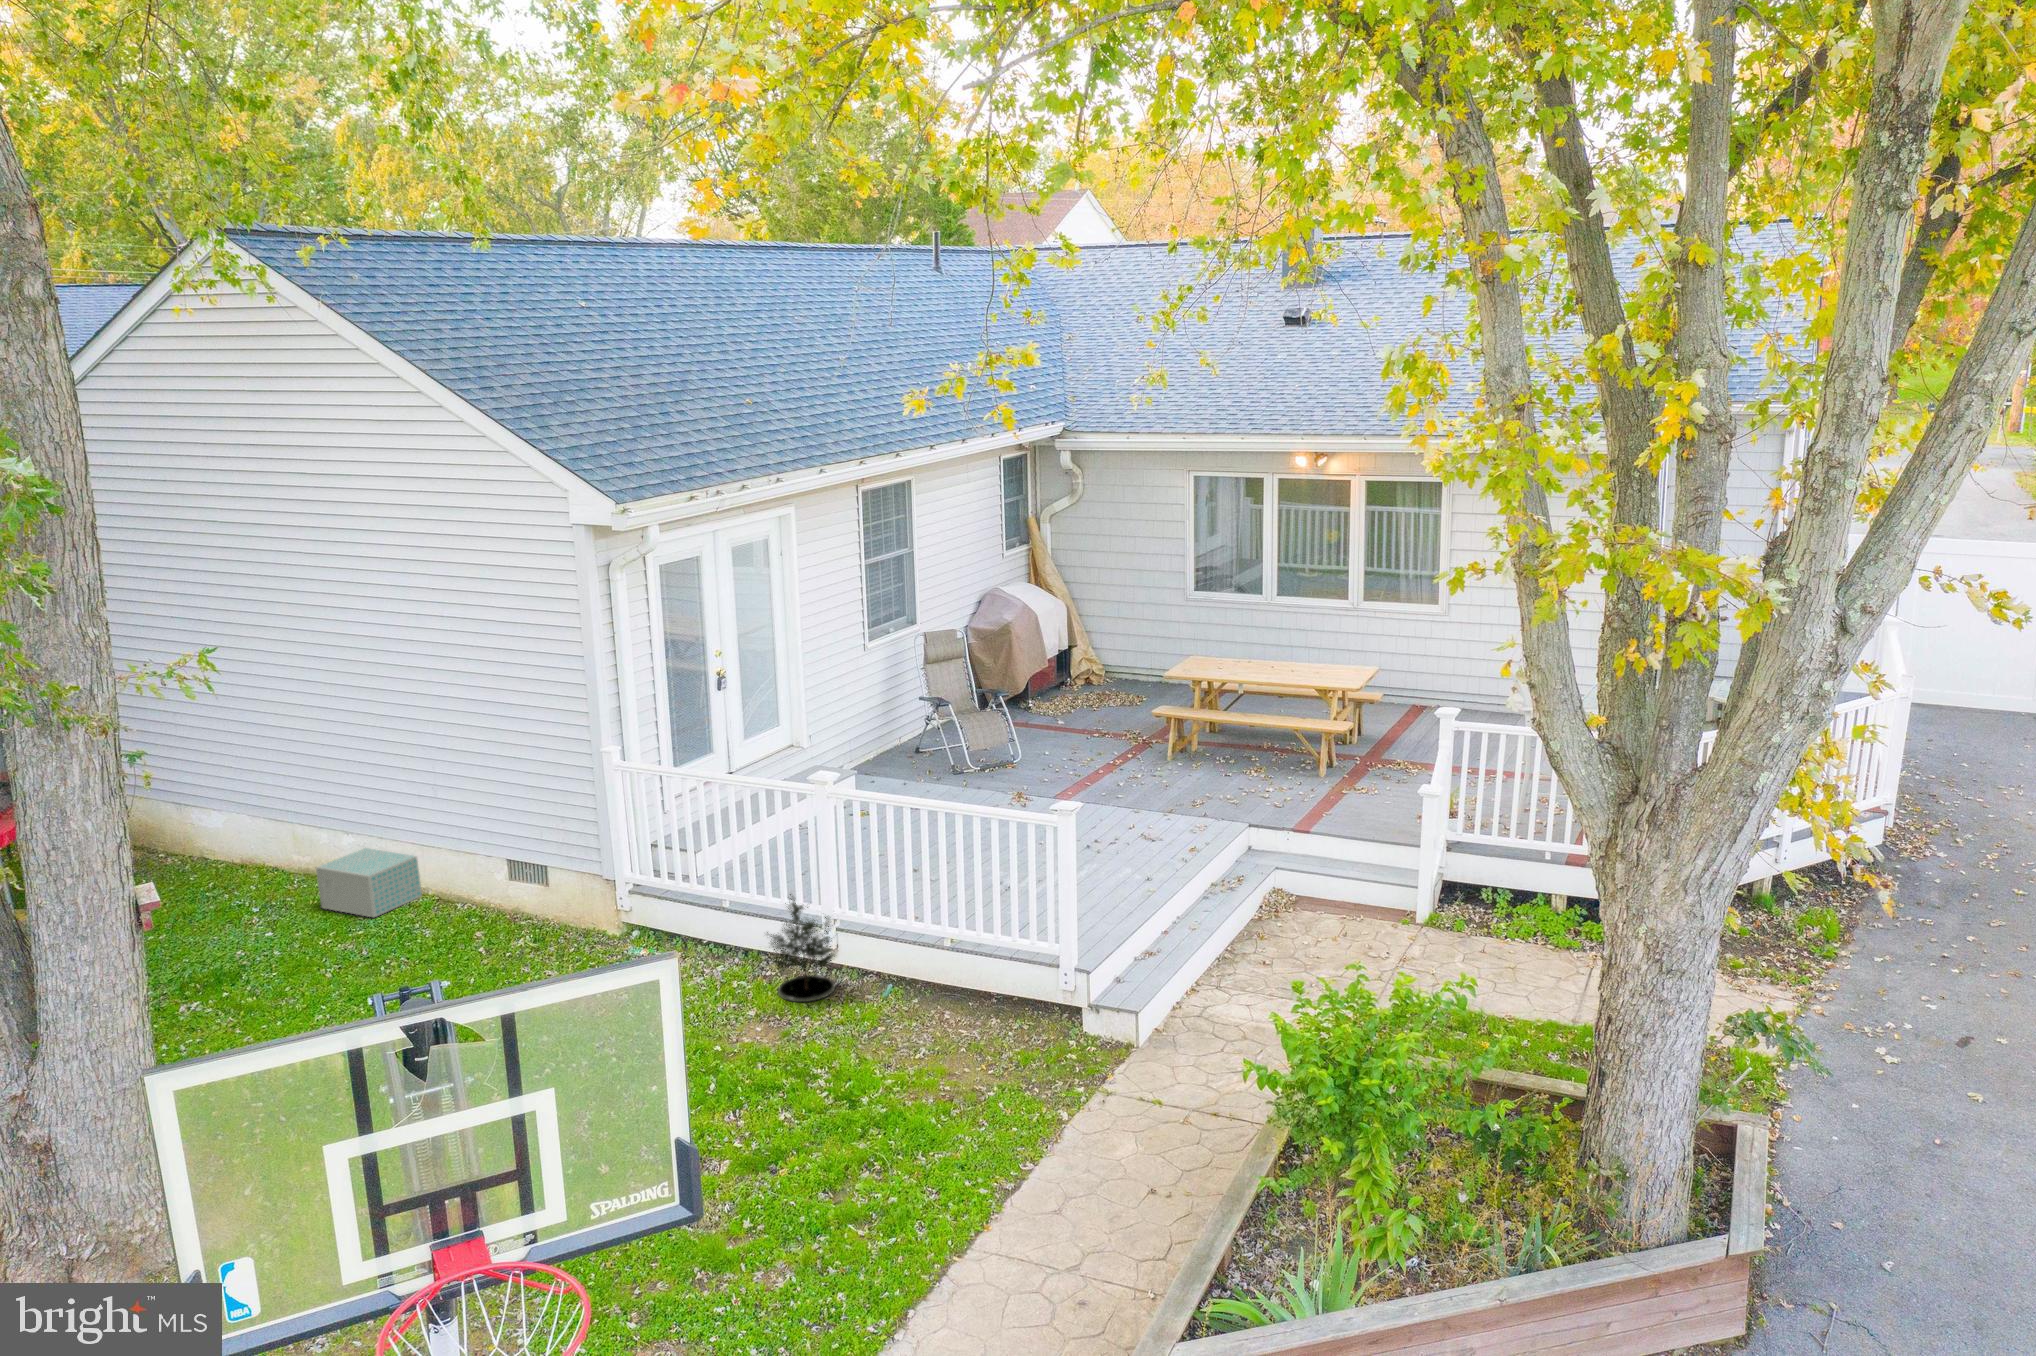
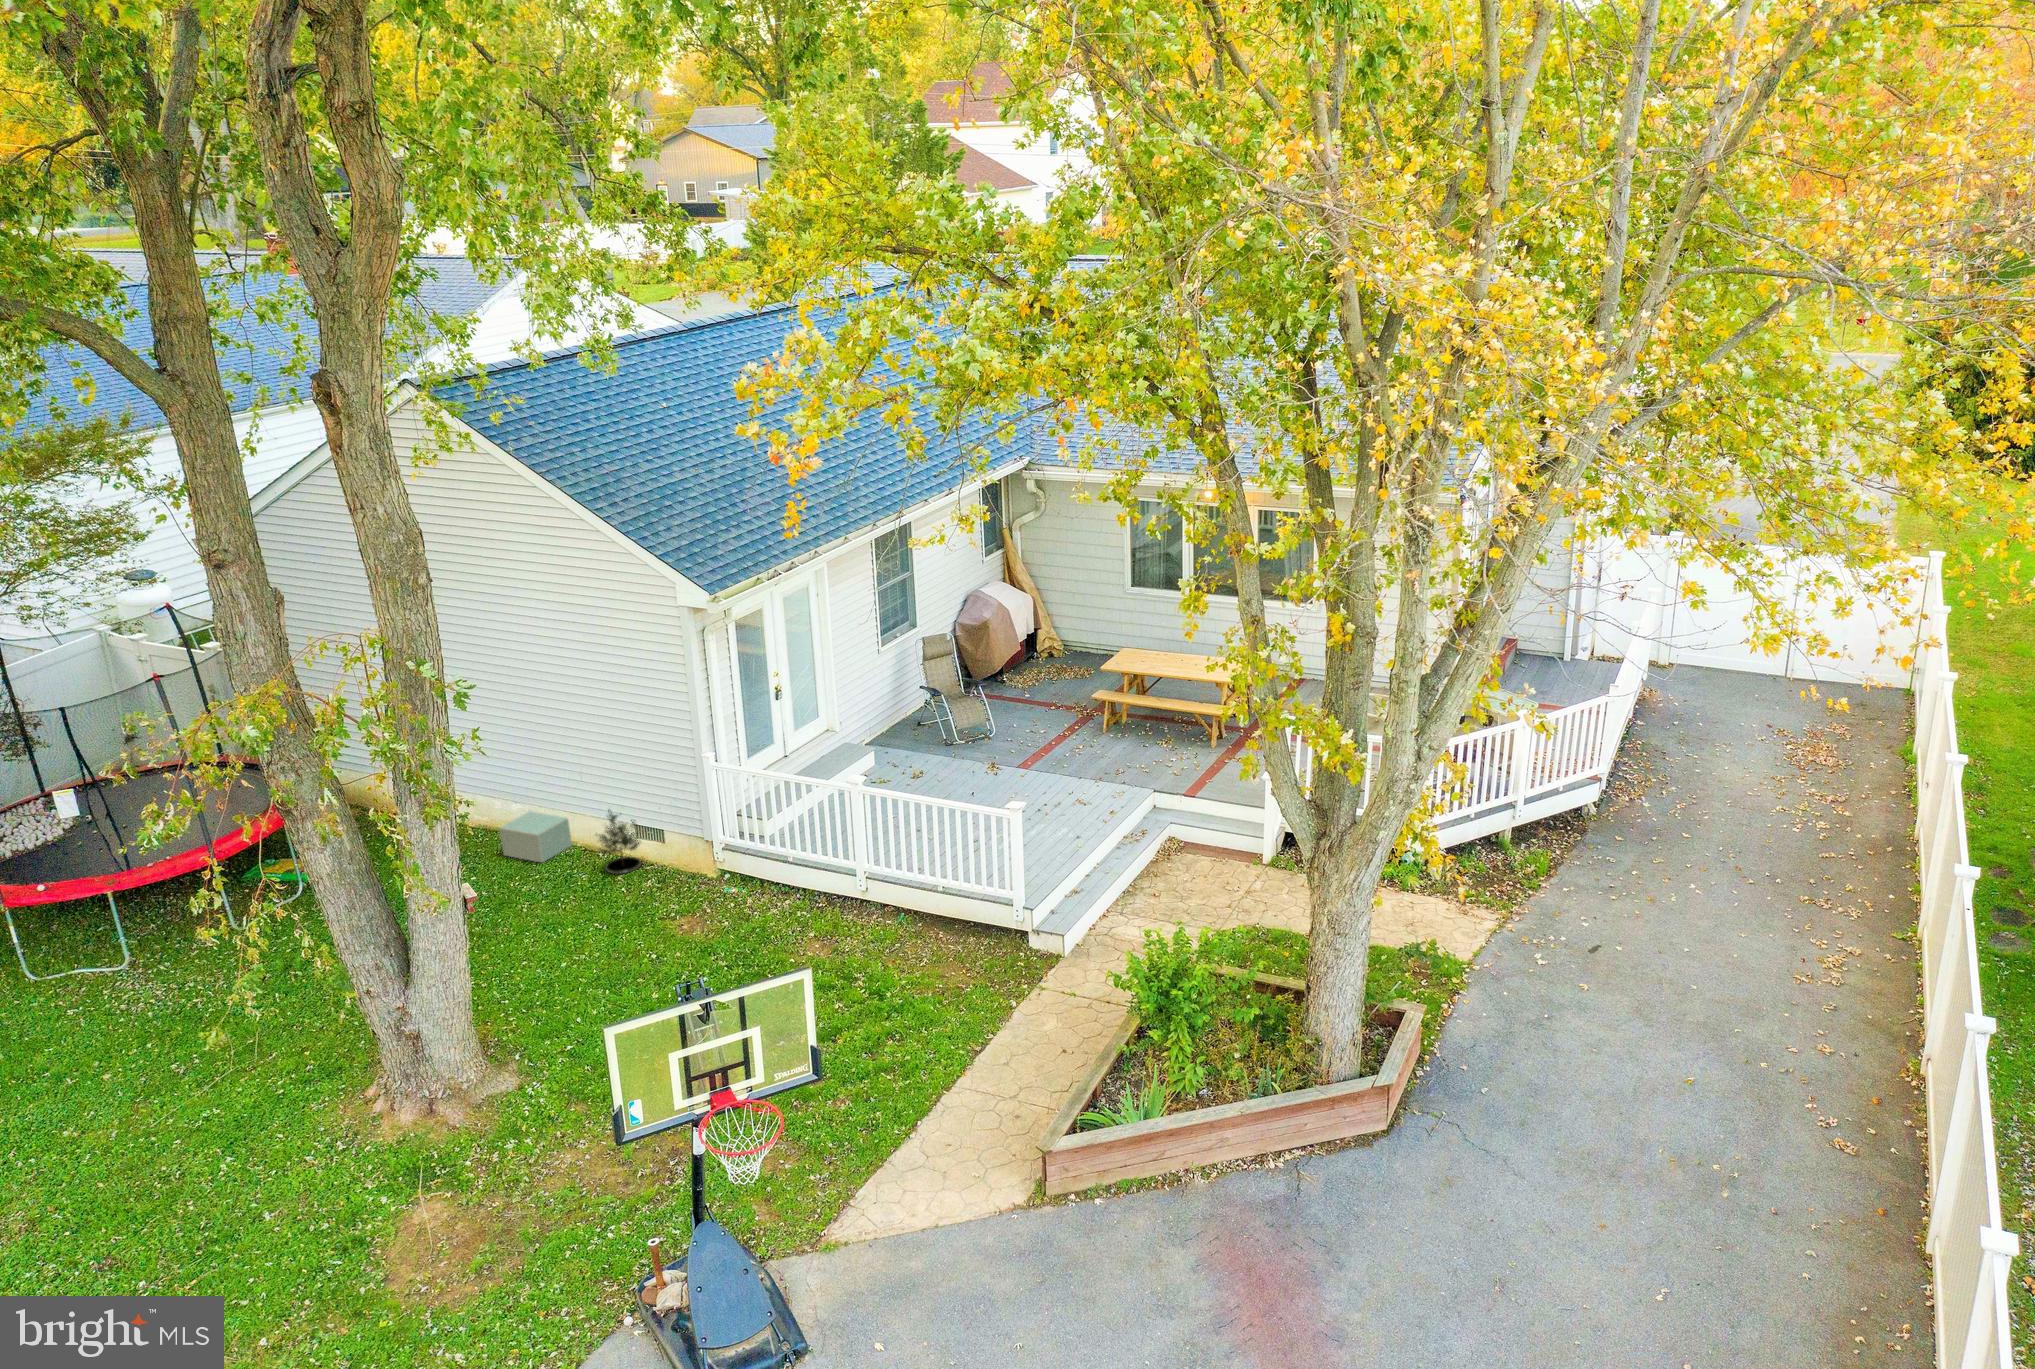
potted tree: present [767,894,835,1002] -> present [596,810,641,874]

